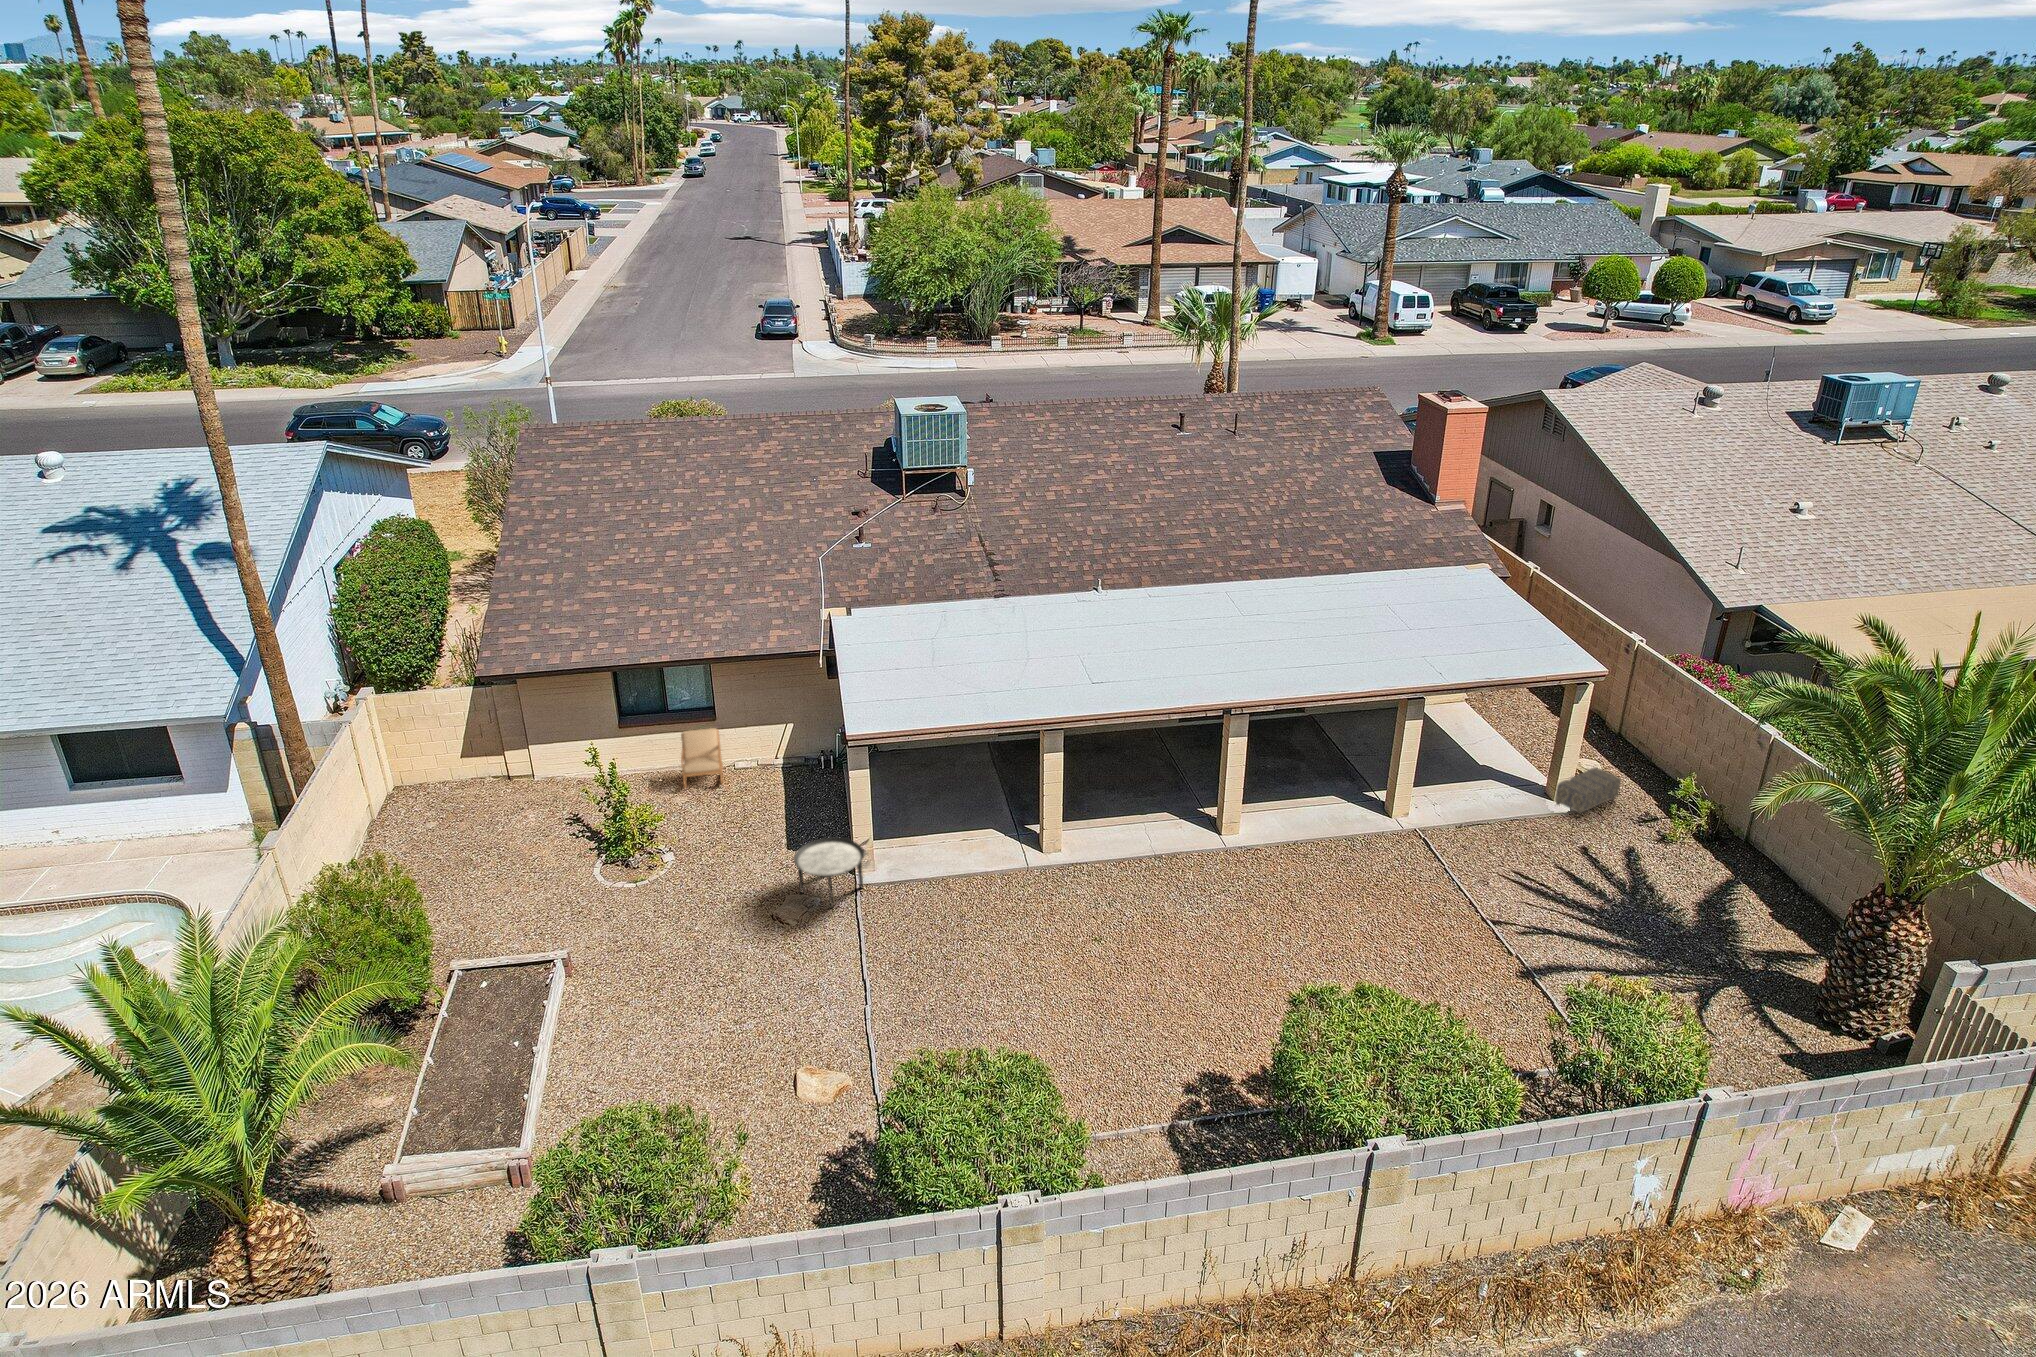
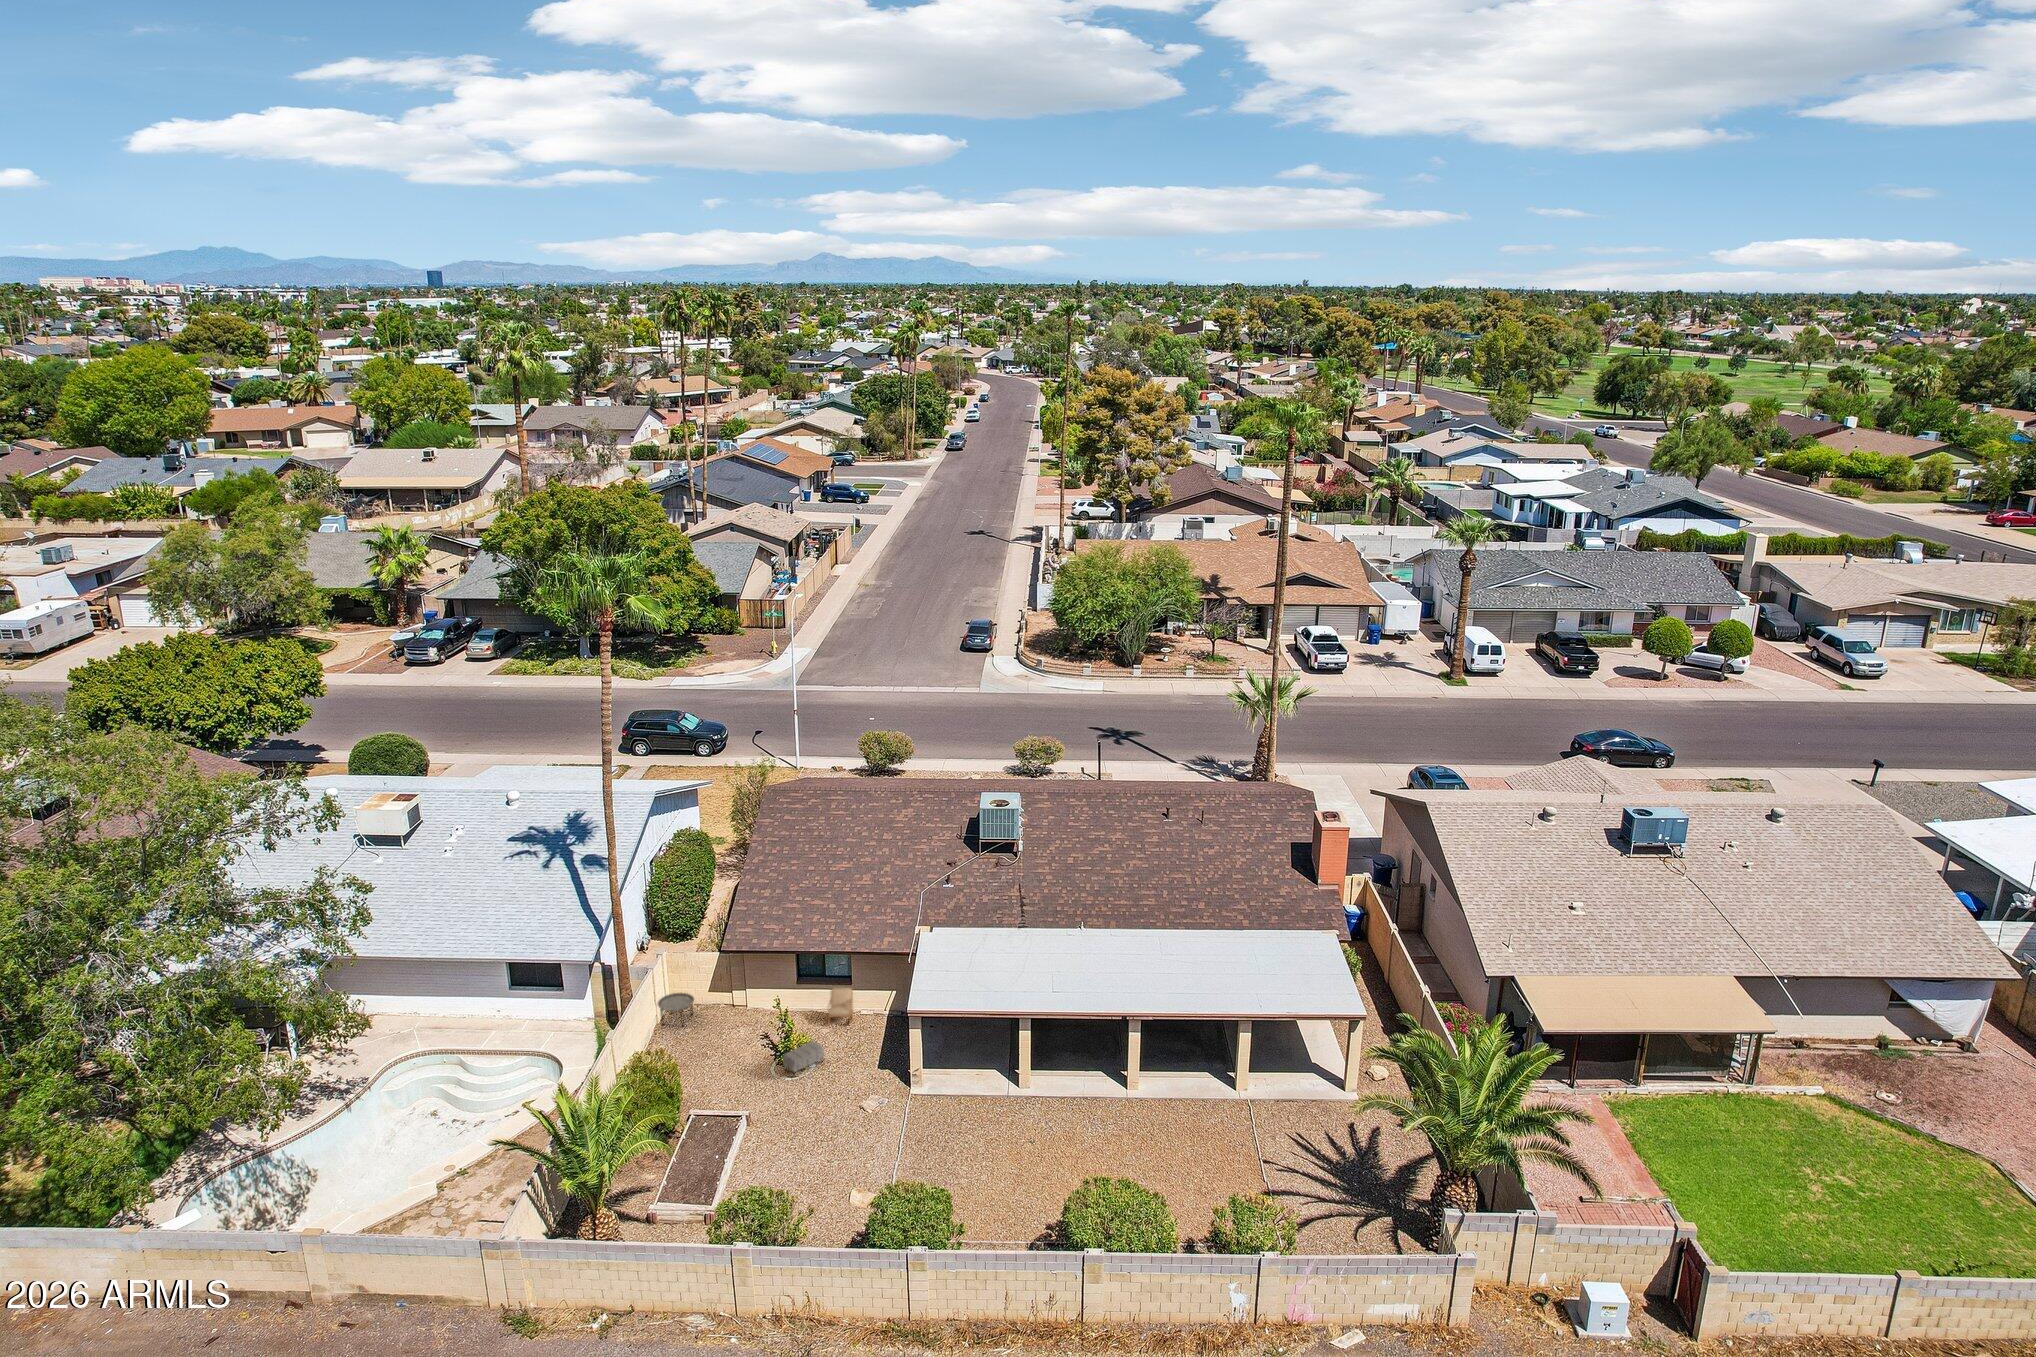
bench: present [1555,767,1621,820] -> present [783,1041,824,1075]
round table: present [794,837,864,908] -> present [658,993,694,1026]

